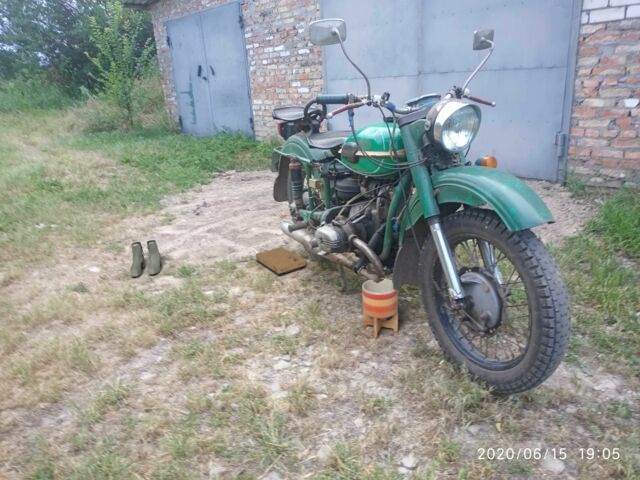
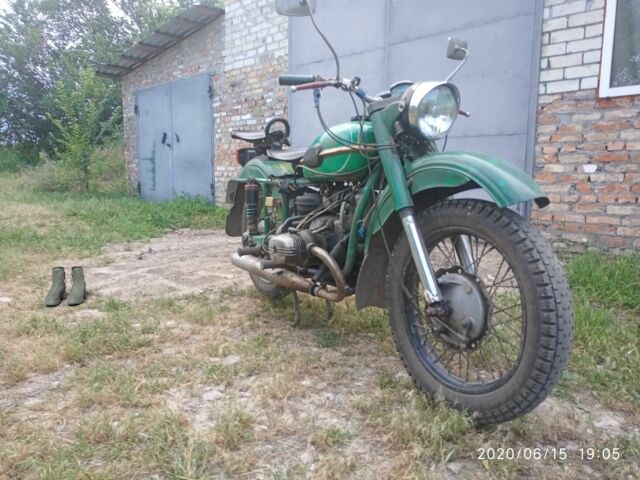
cardboard box: present [256,247,306,276] -> none [199,286,255,312]
planter: present [362,279,398,338] -> none [318,301,361,371]

